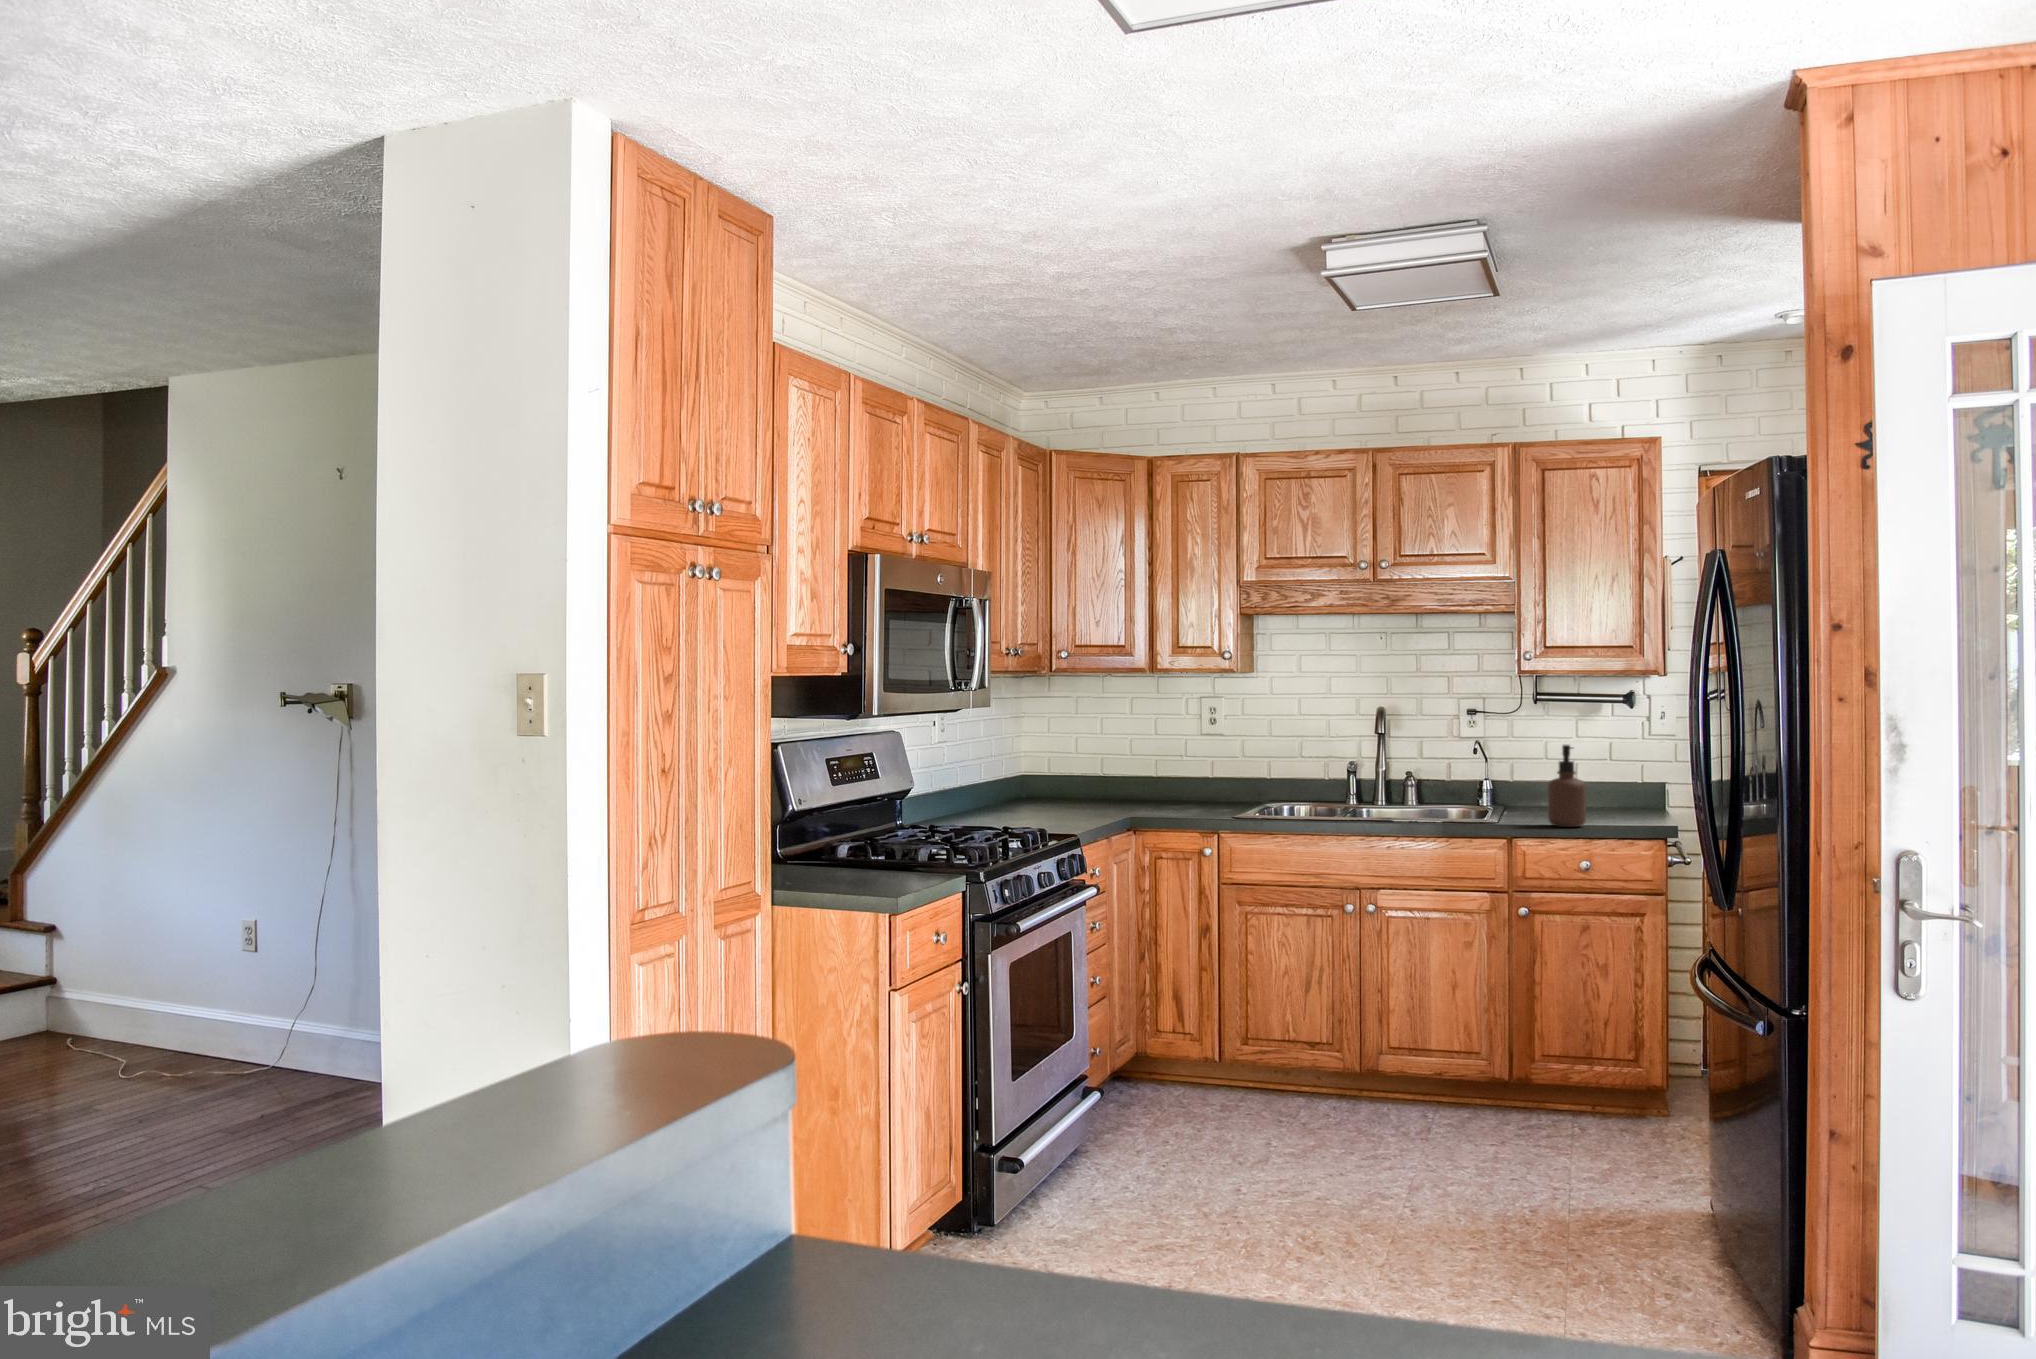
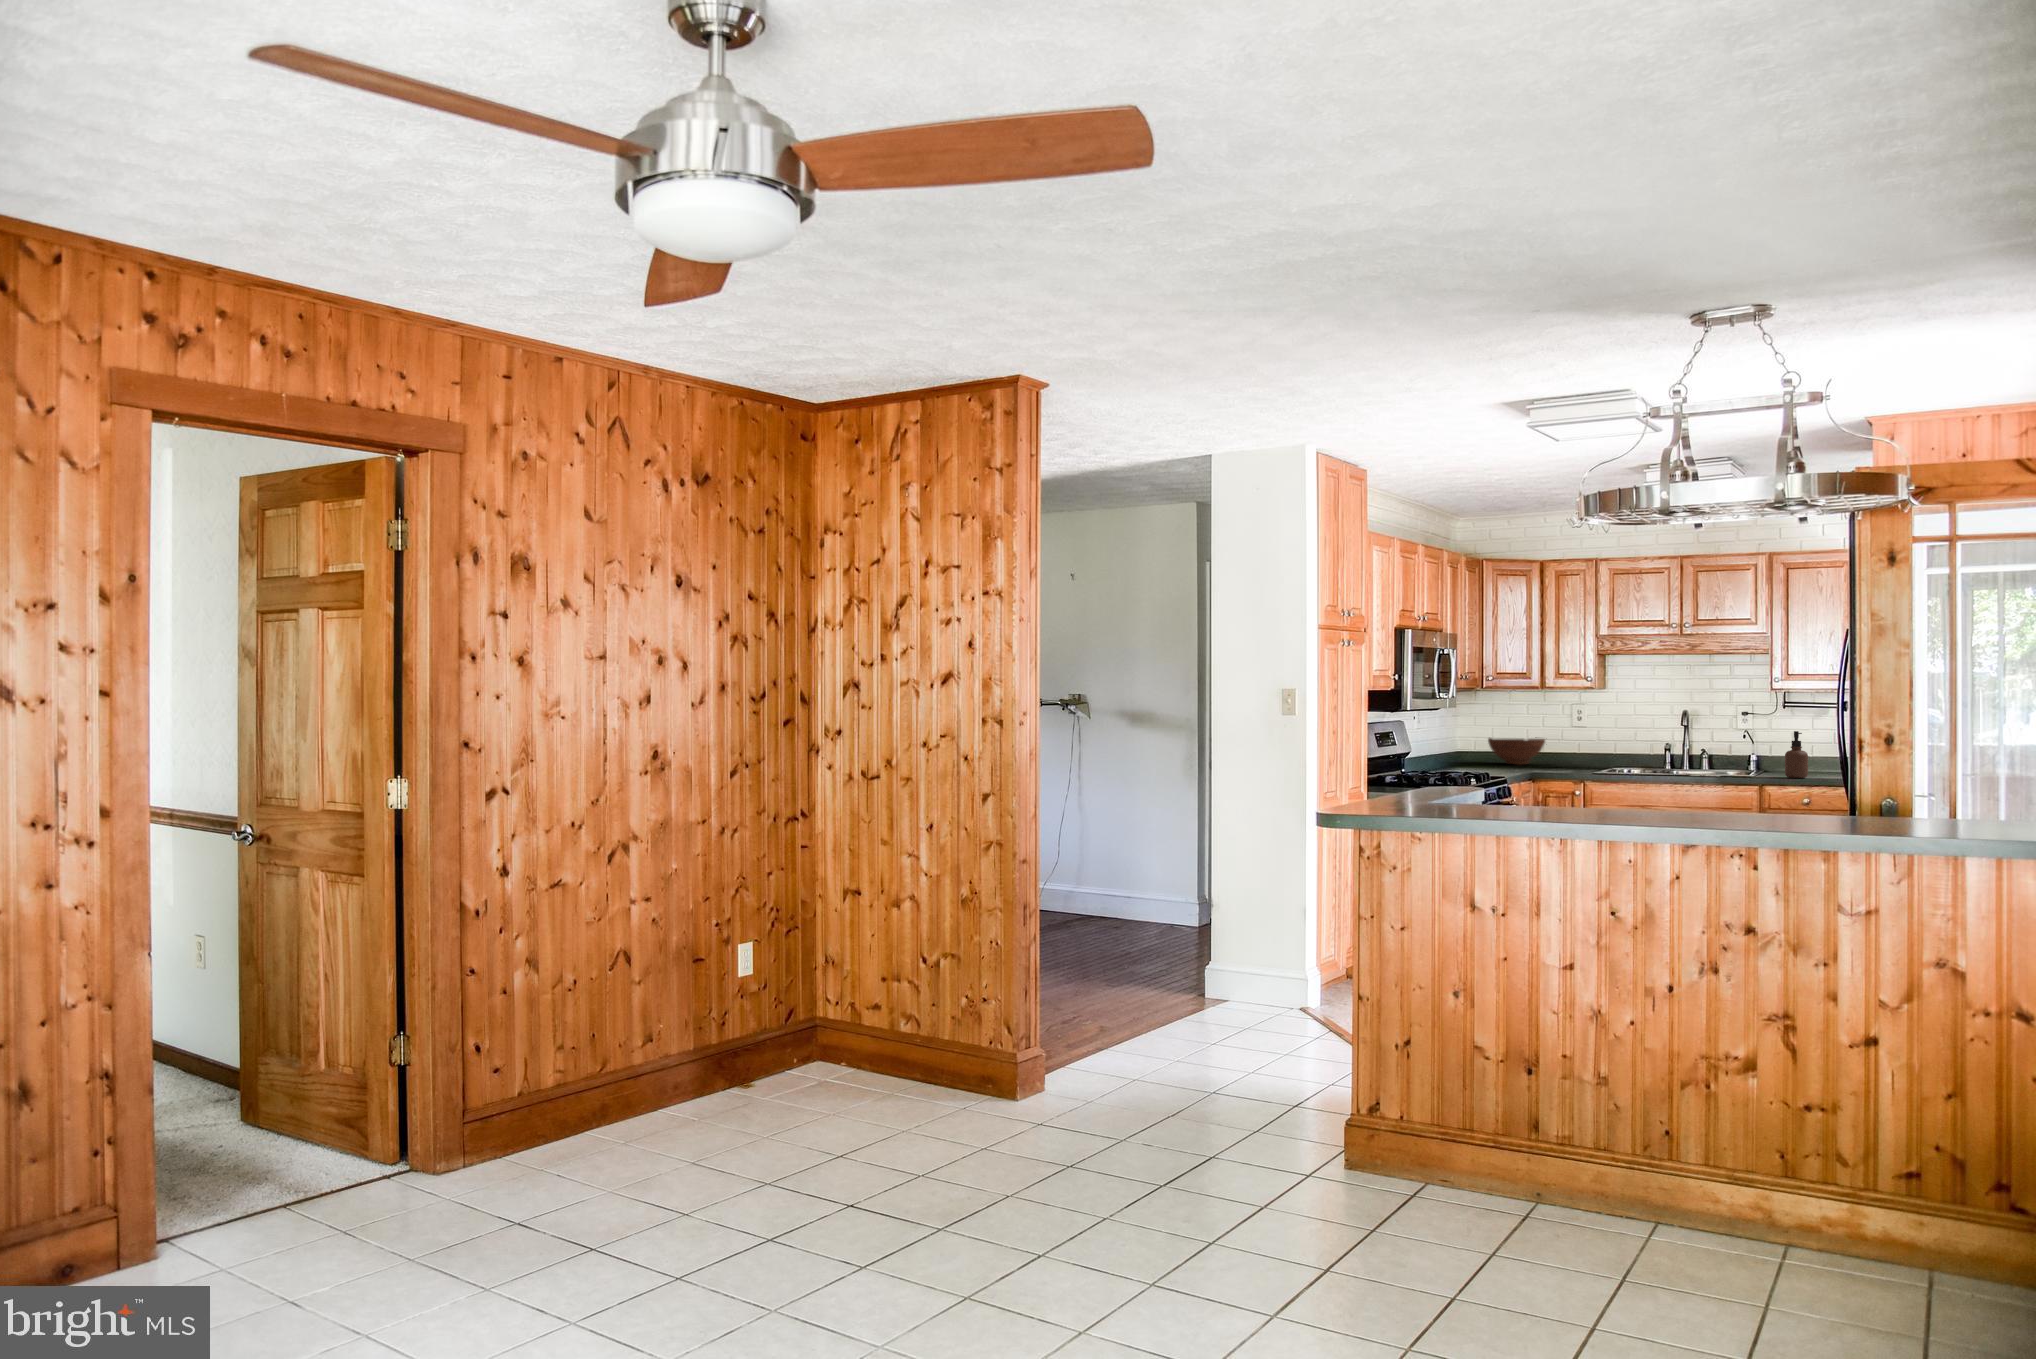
fruit bowl: none [1070,755,1163,802] -> present [1488,738,1545,765]

